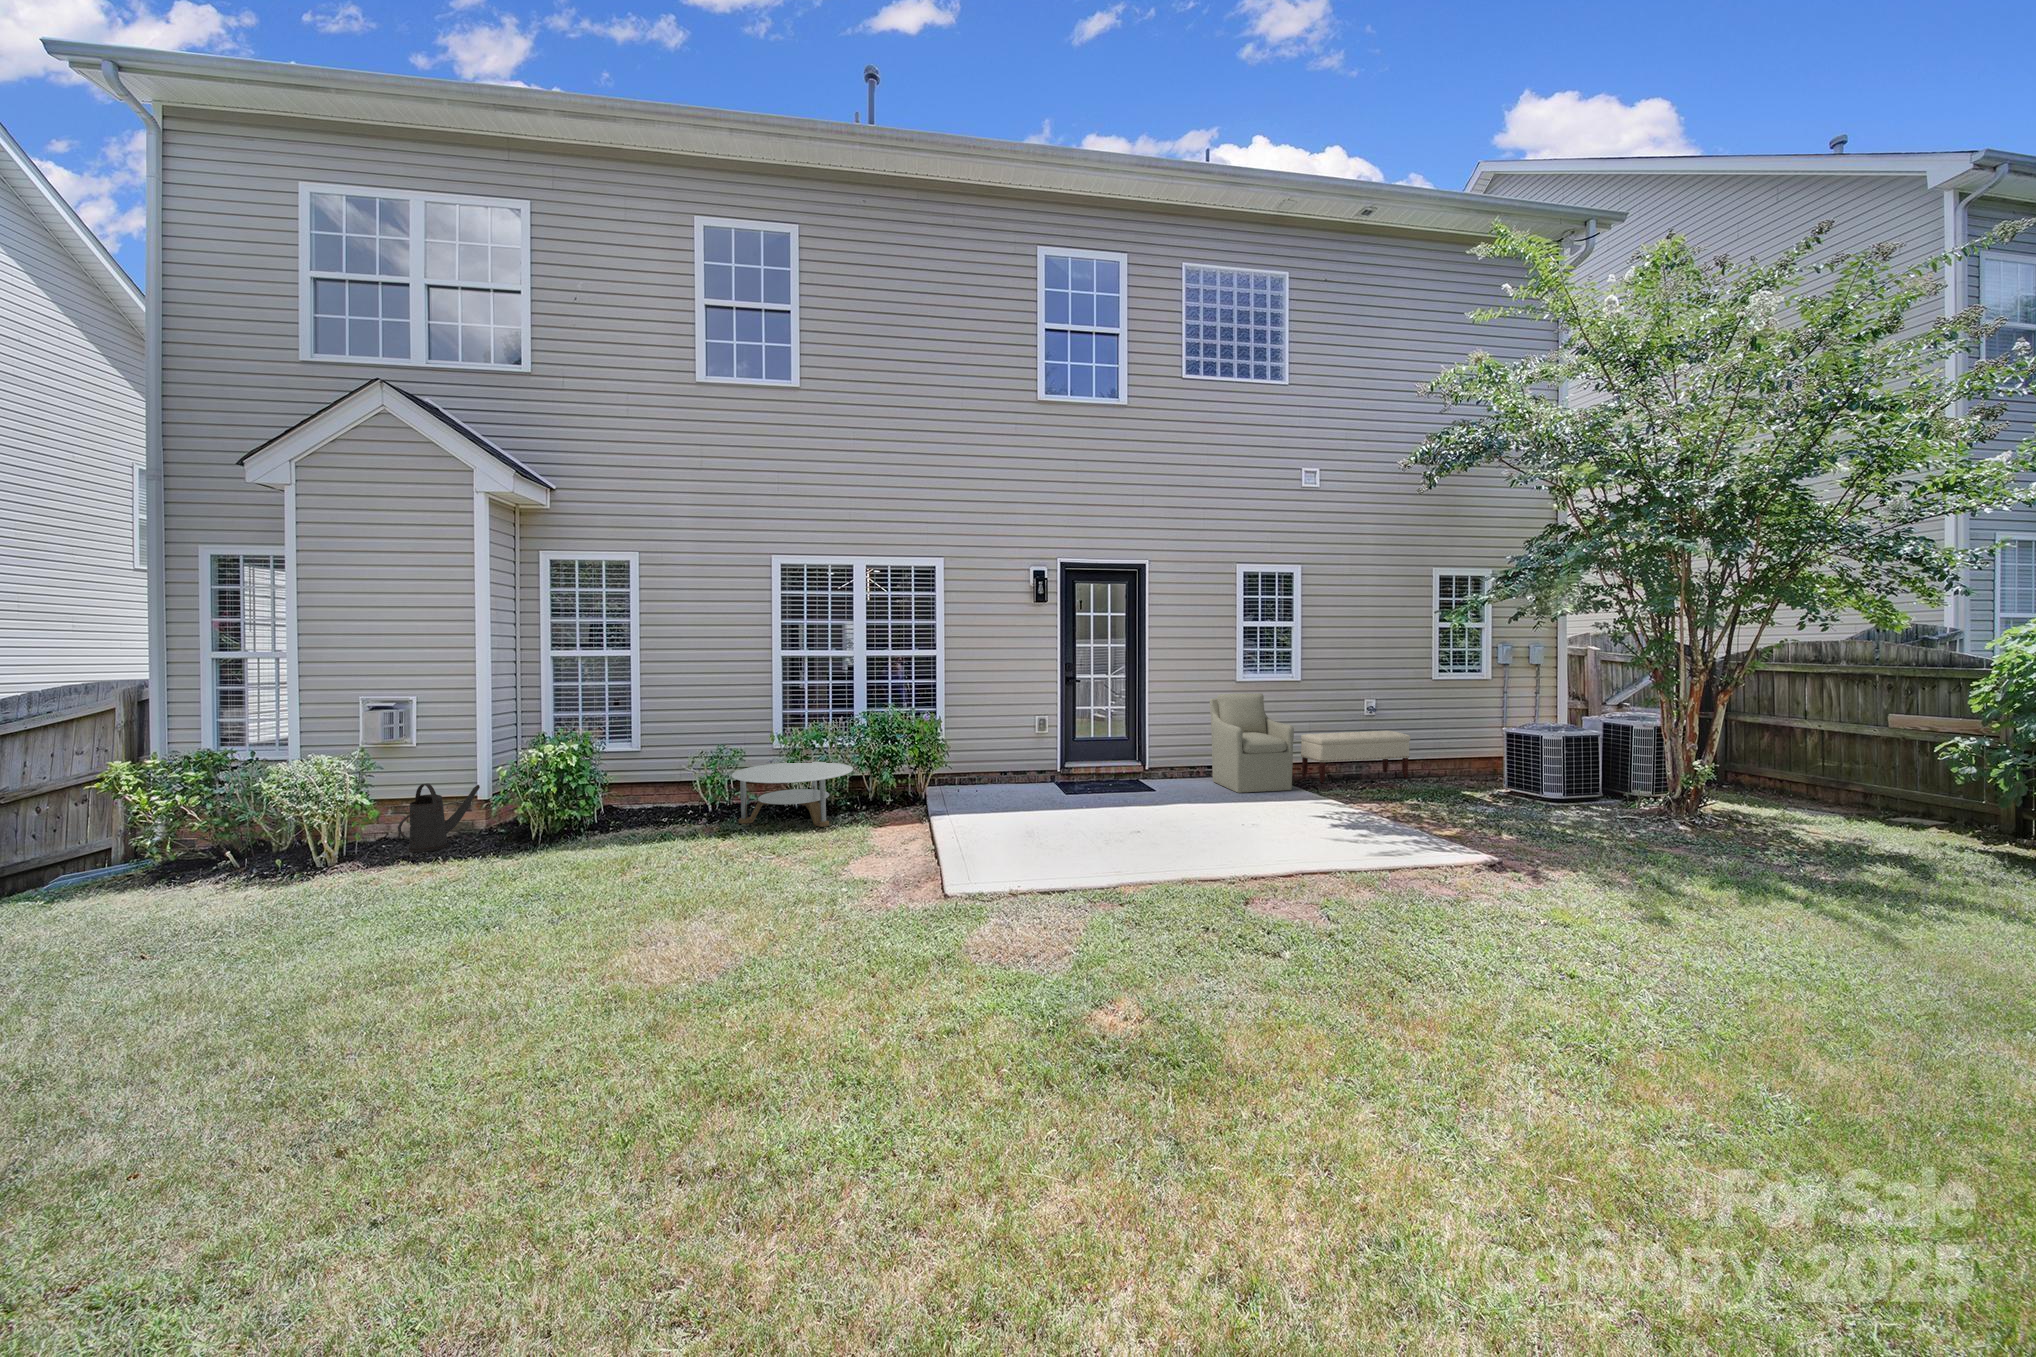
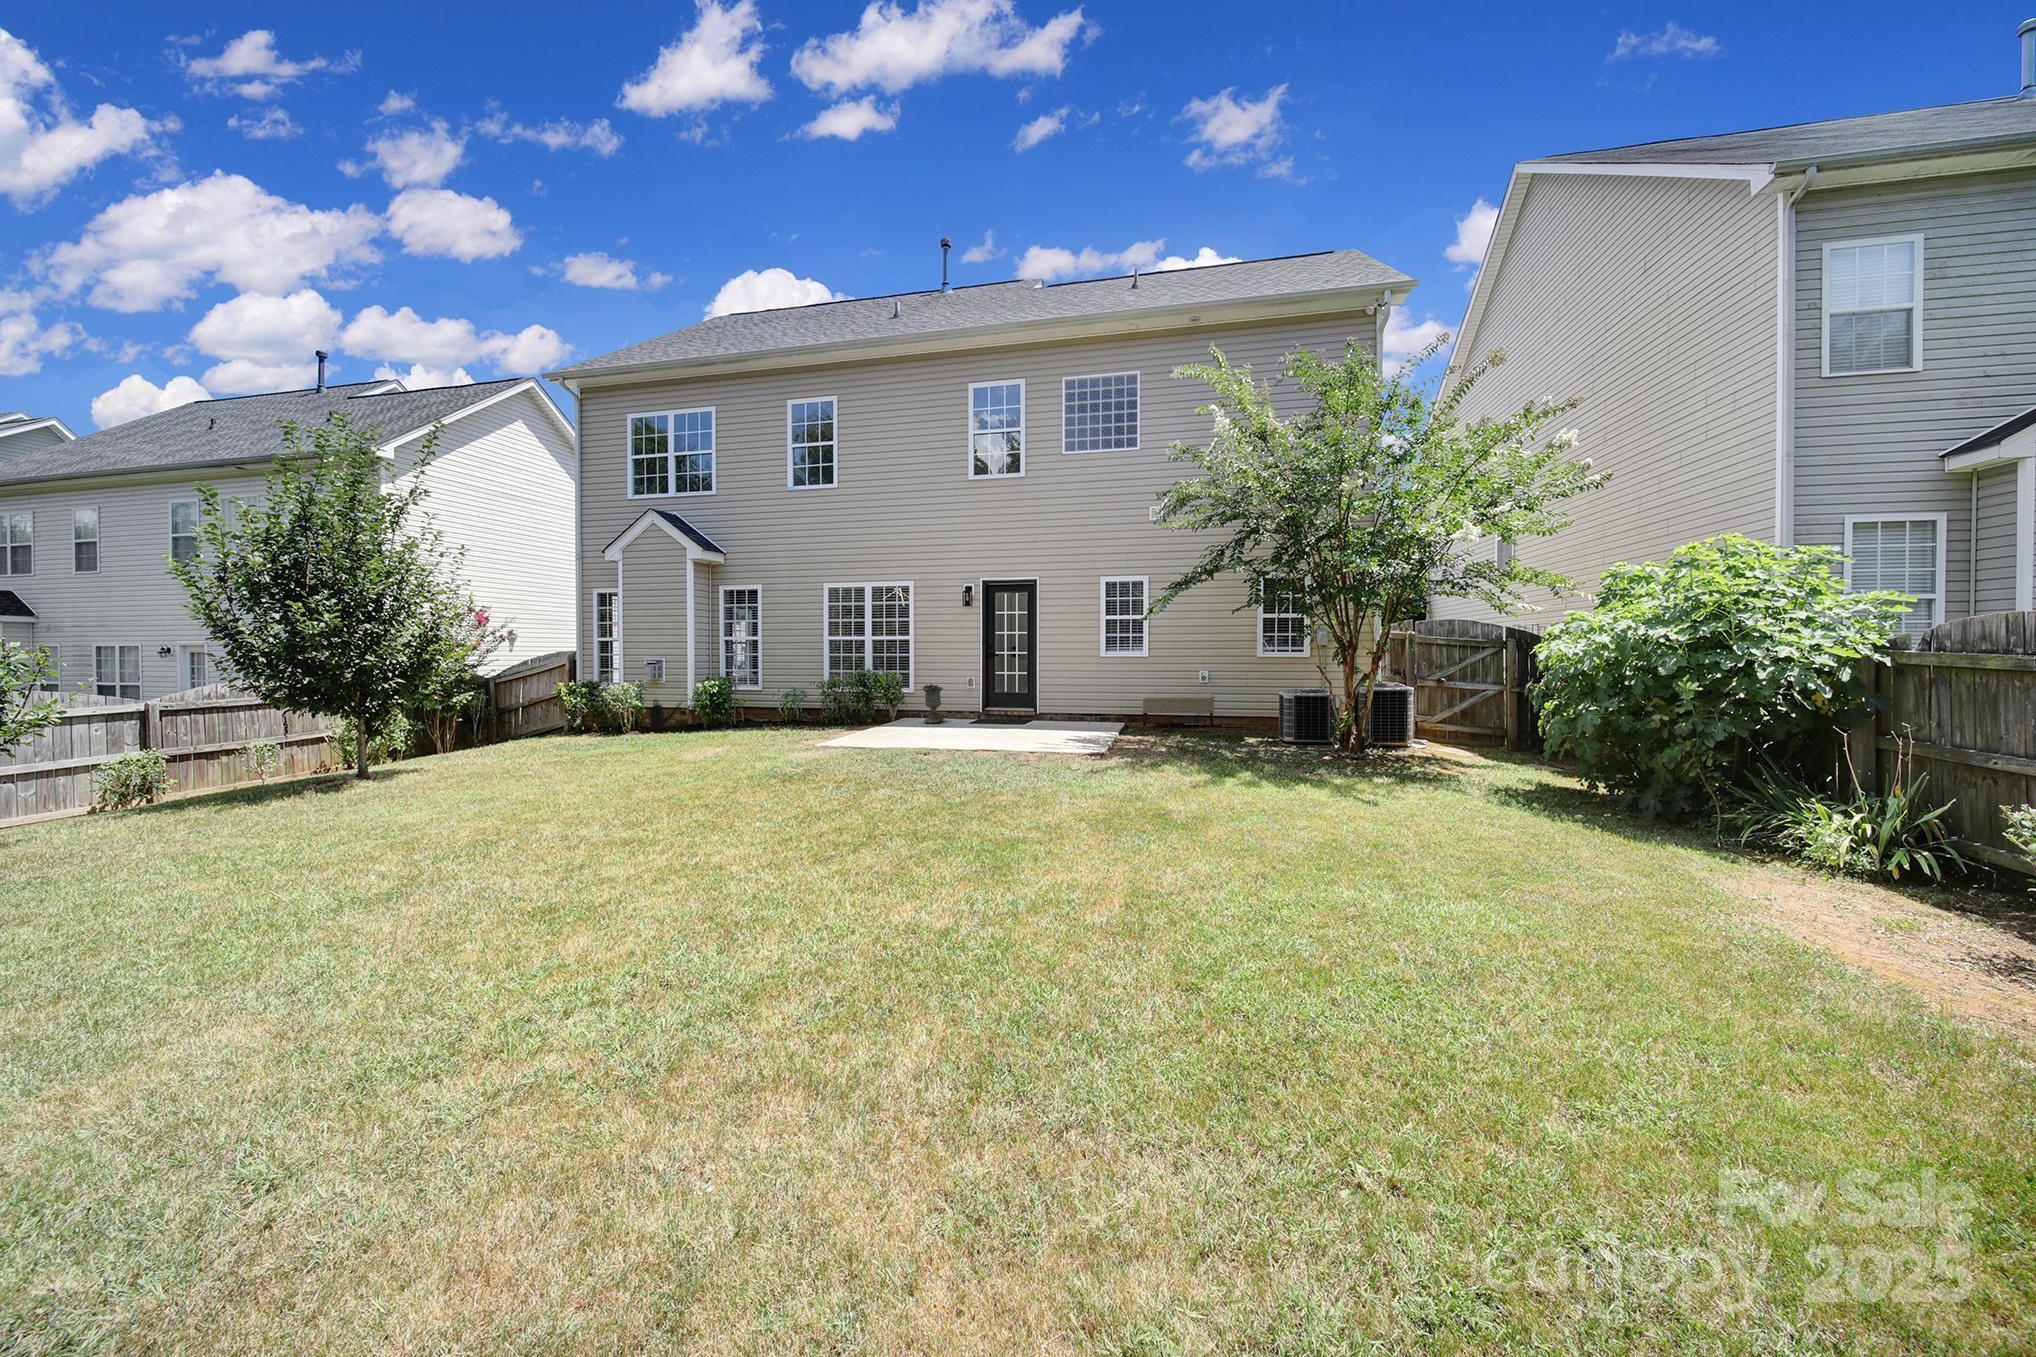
chair: present [1210,693,1294,793] -> none [1069,665,1115,729]
planter: none [971,729,1008,796] -> present [923,684,943,723]
round table: present [732,762,853,827] -> none [781,698,846,731]

